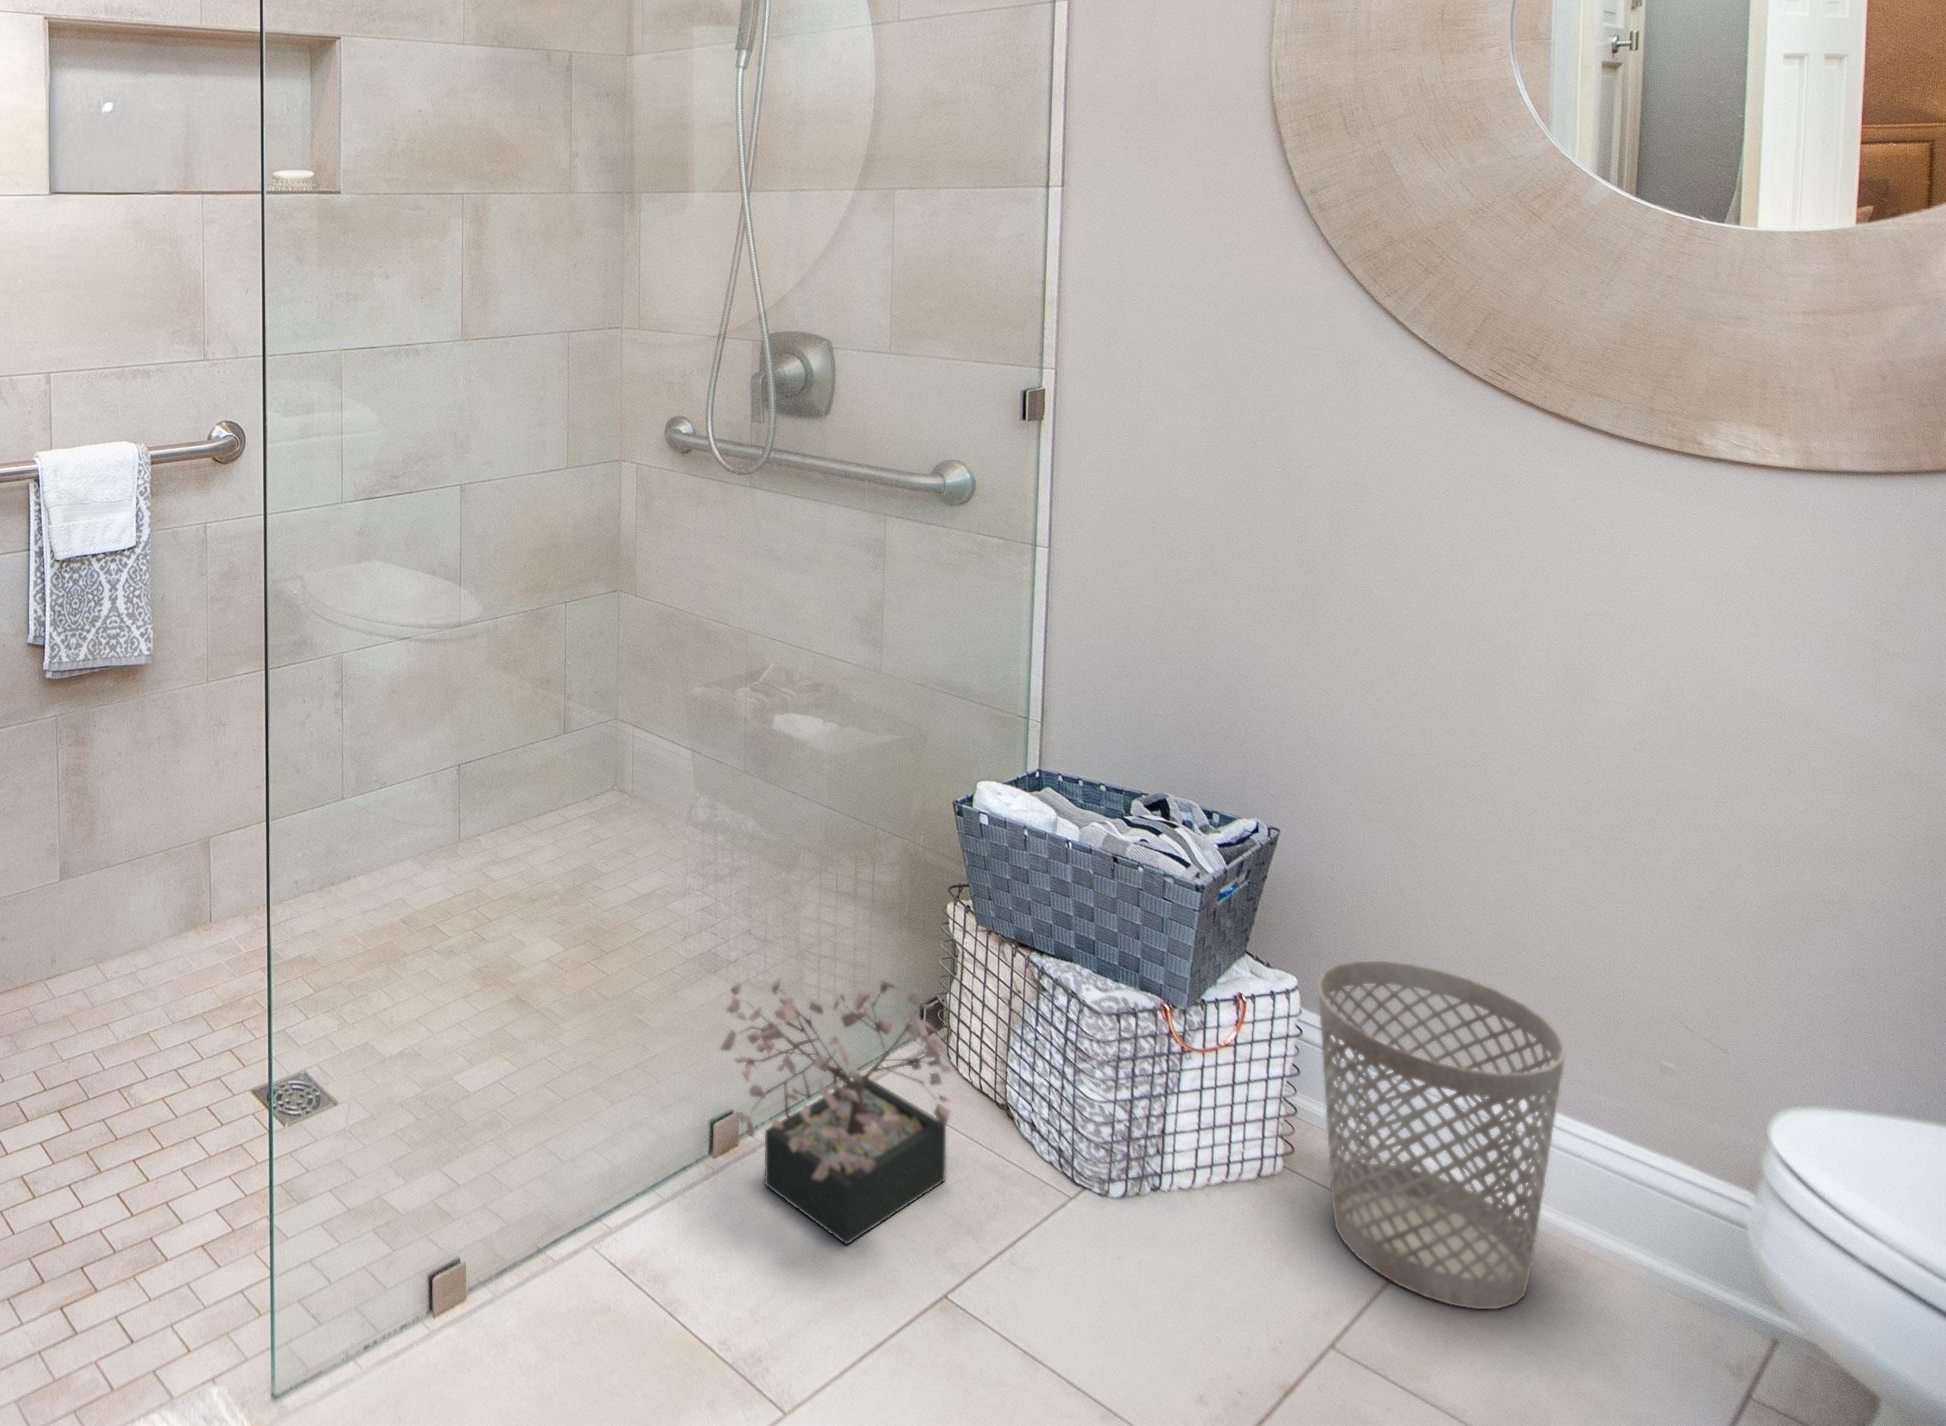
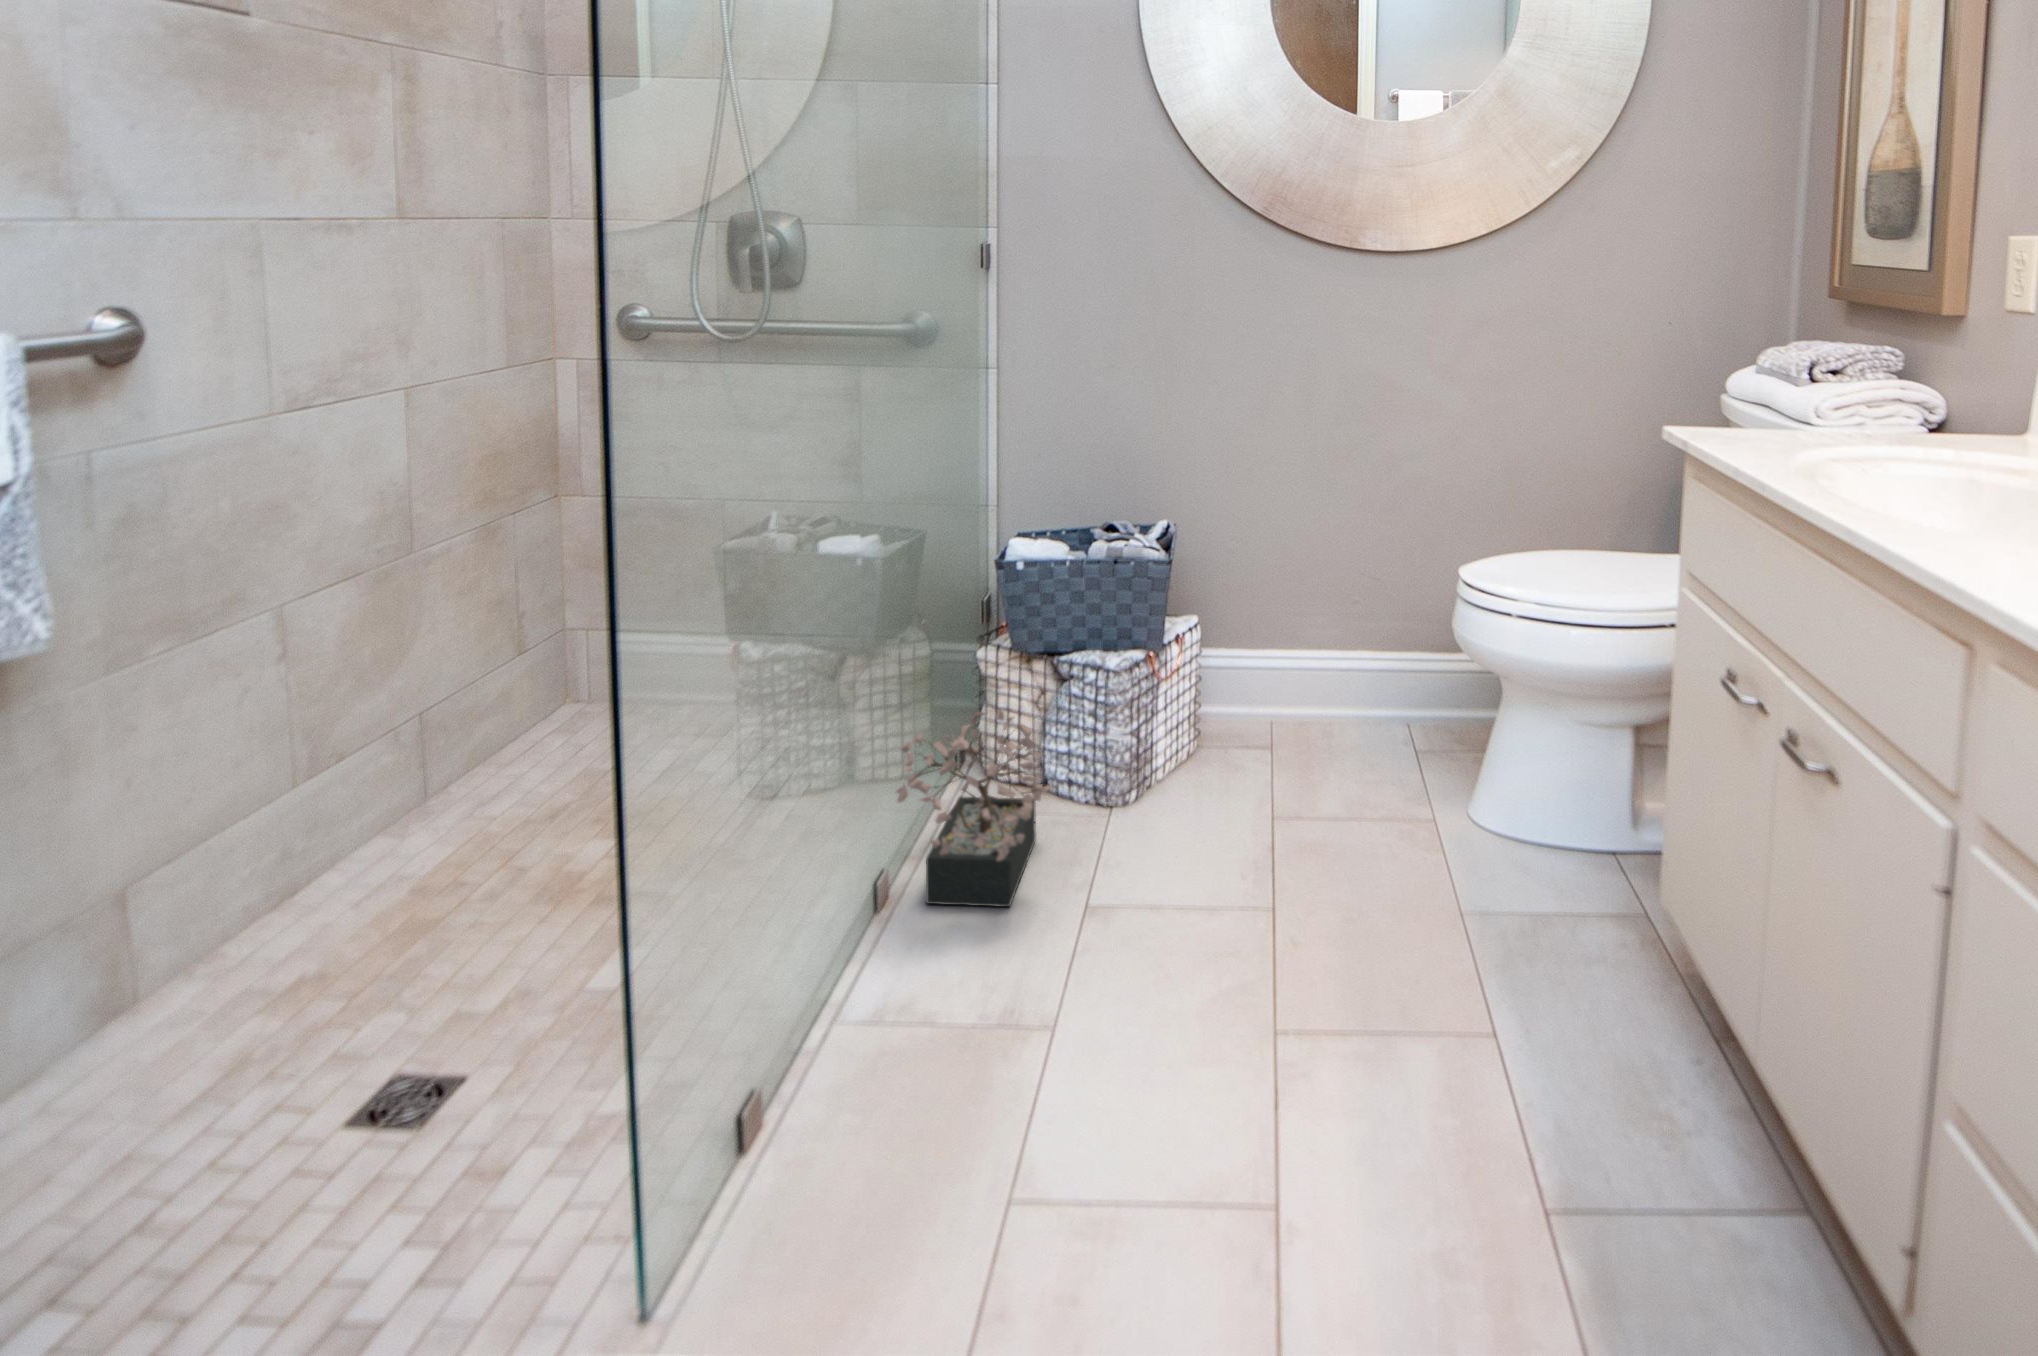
wastebasket: present [1318,960,1565,1309] -> none [1221,588,1344,774]

